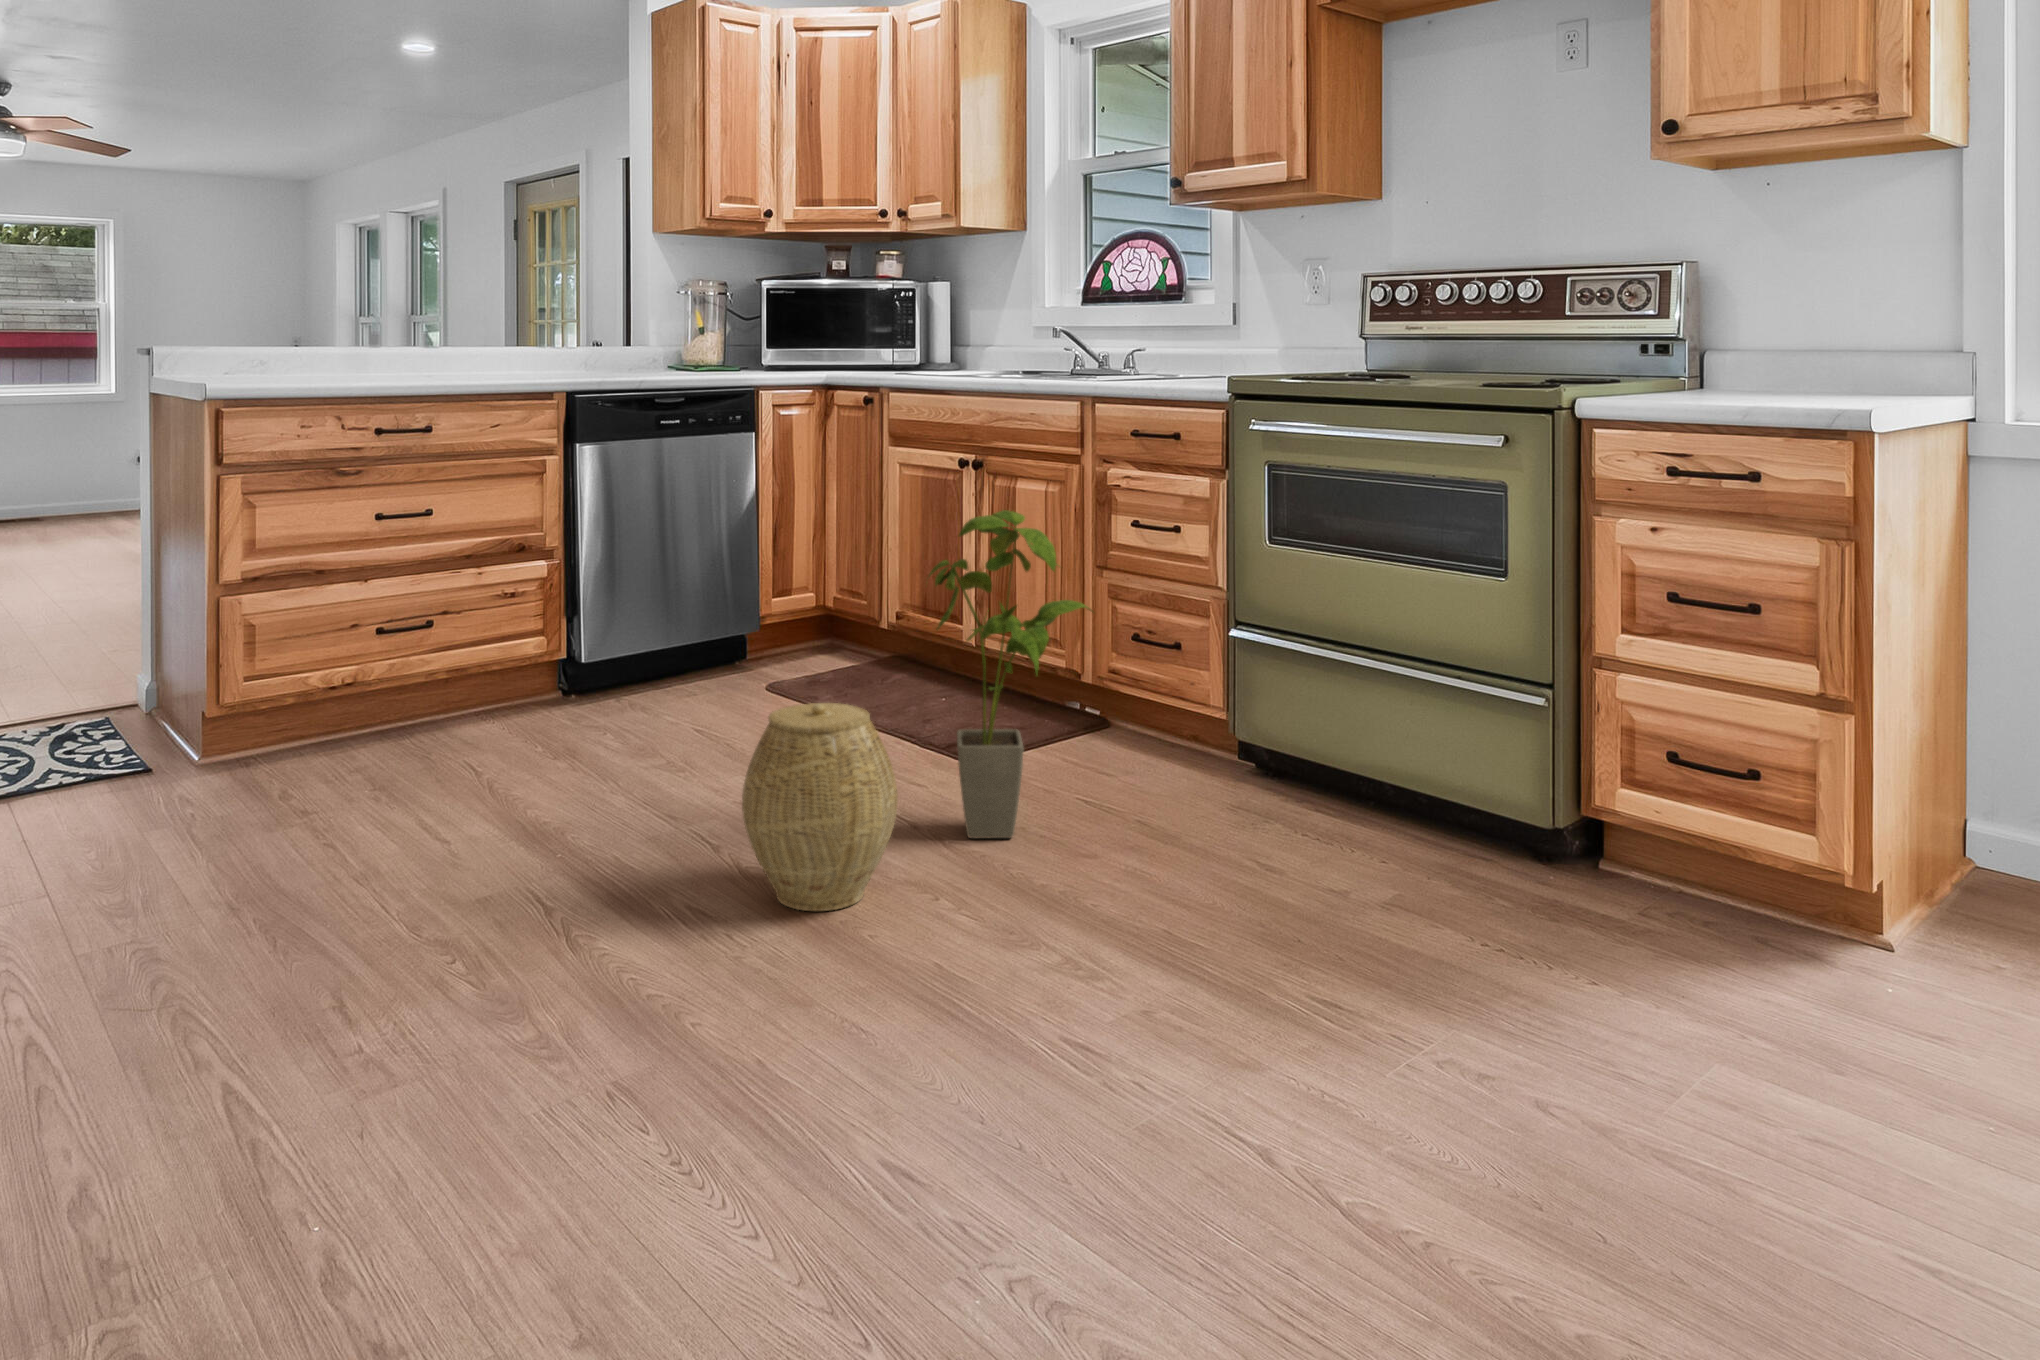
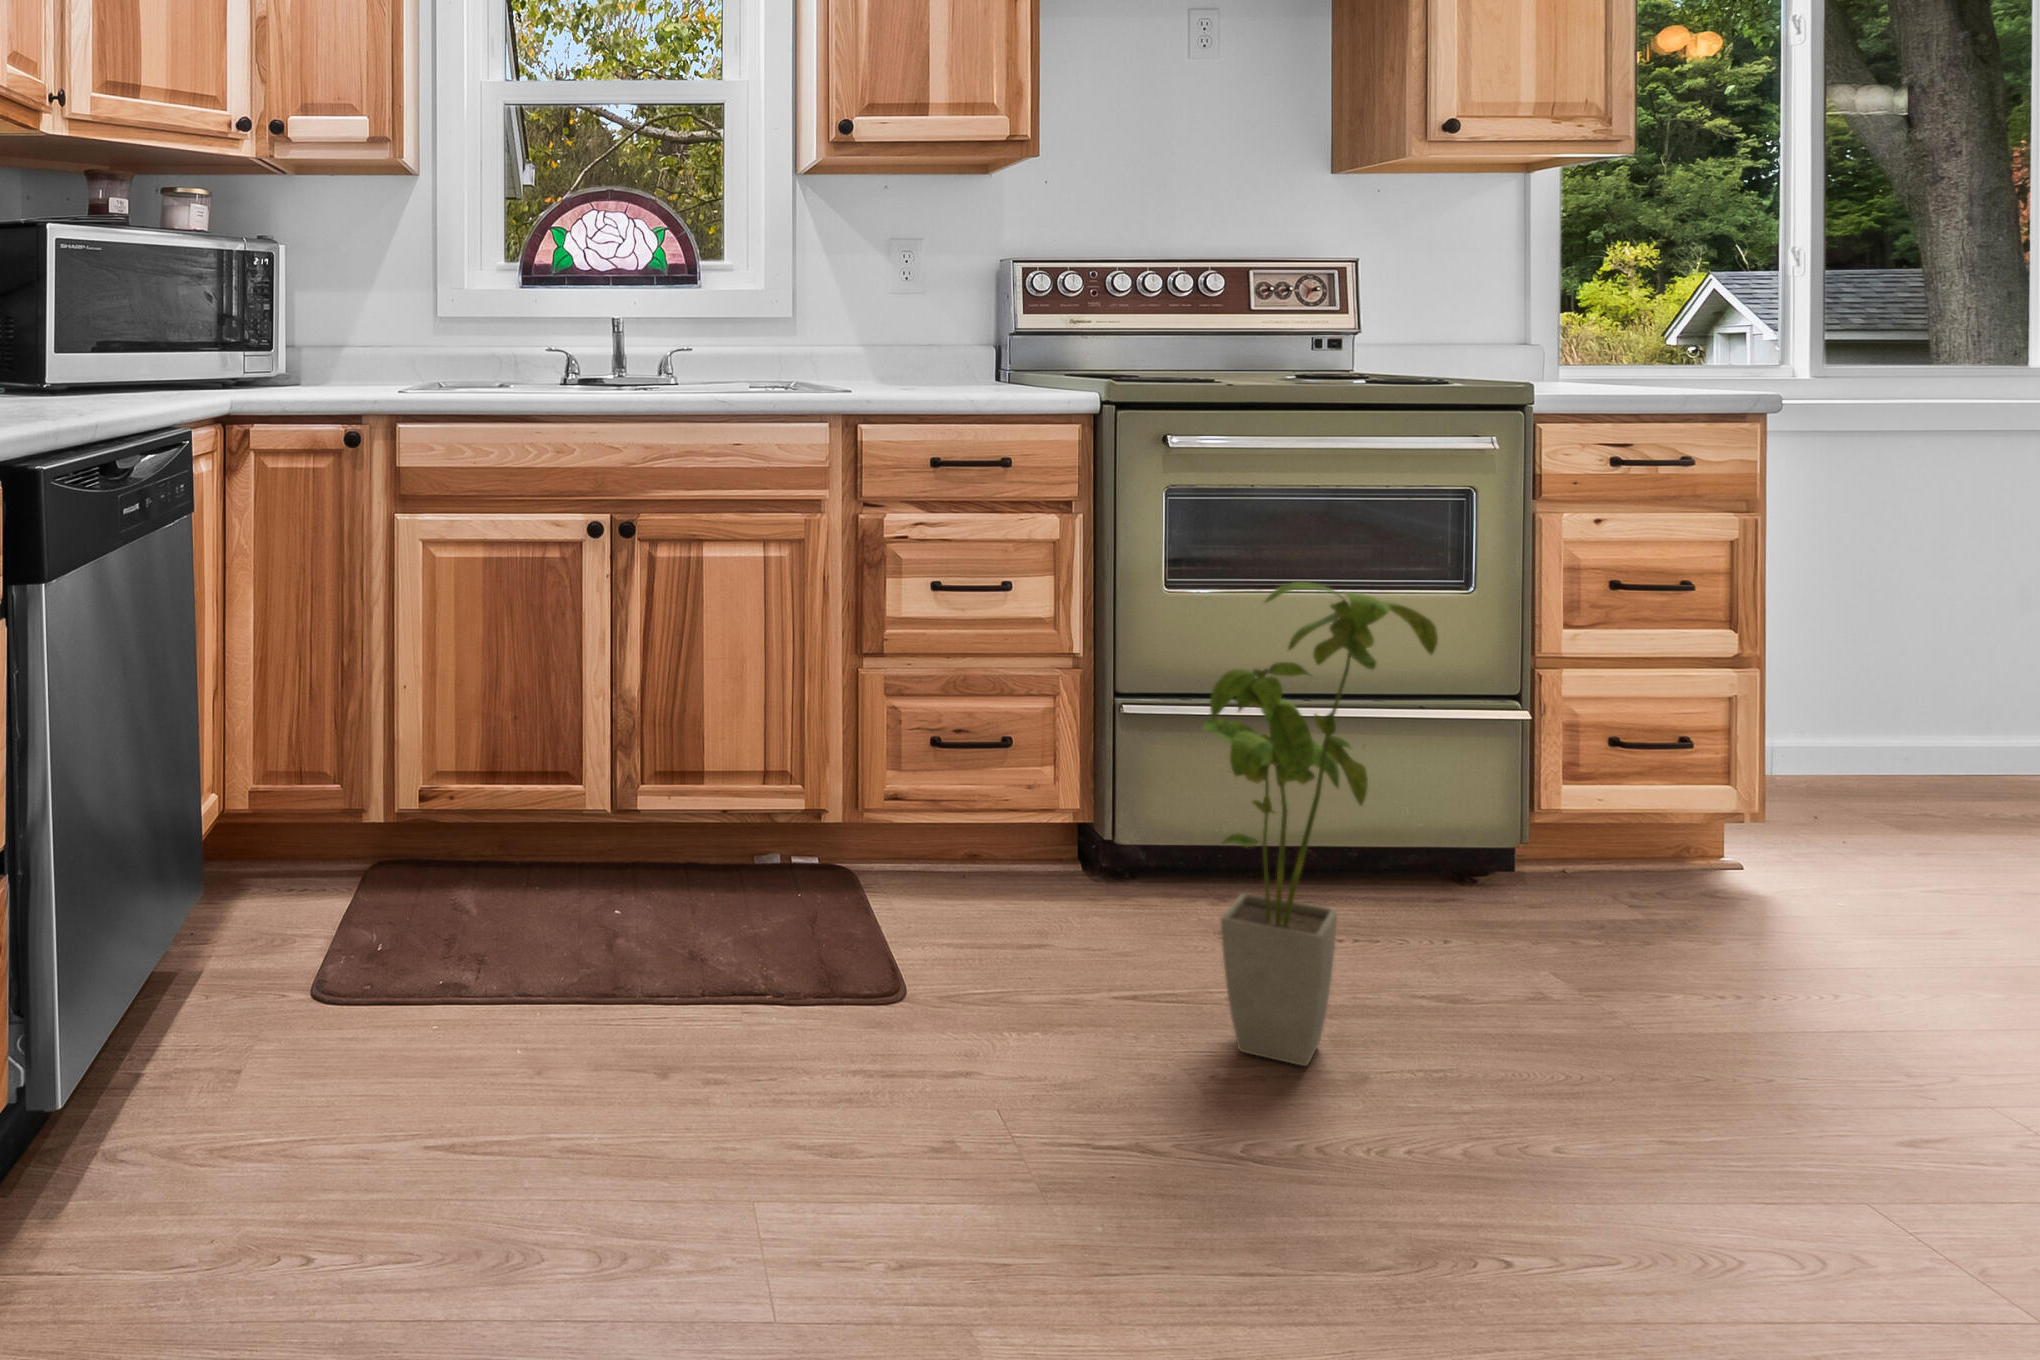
woven basket: present [742,703,898,911] -> none [1396,911,1681,1261]

